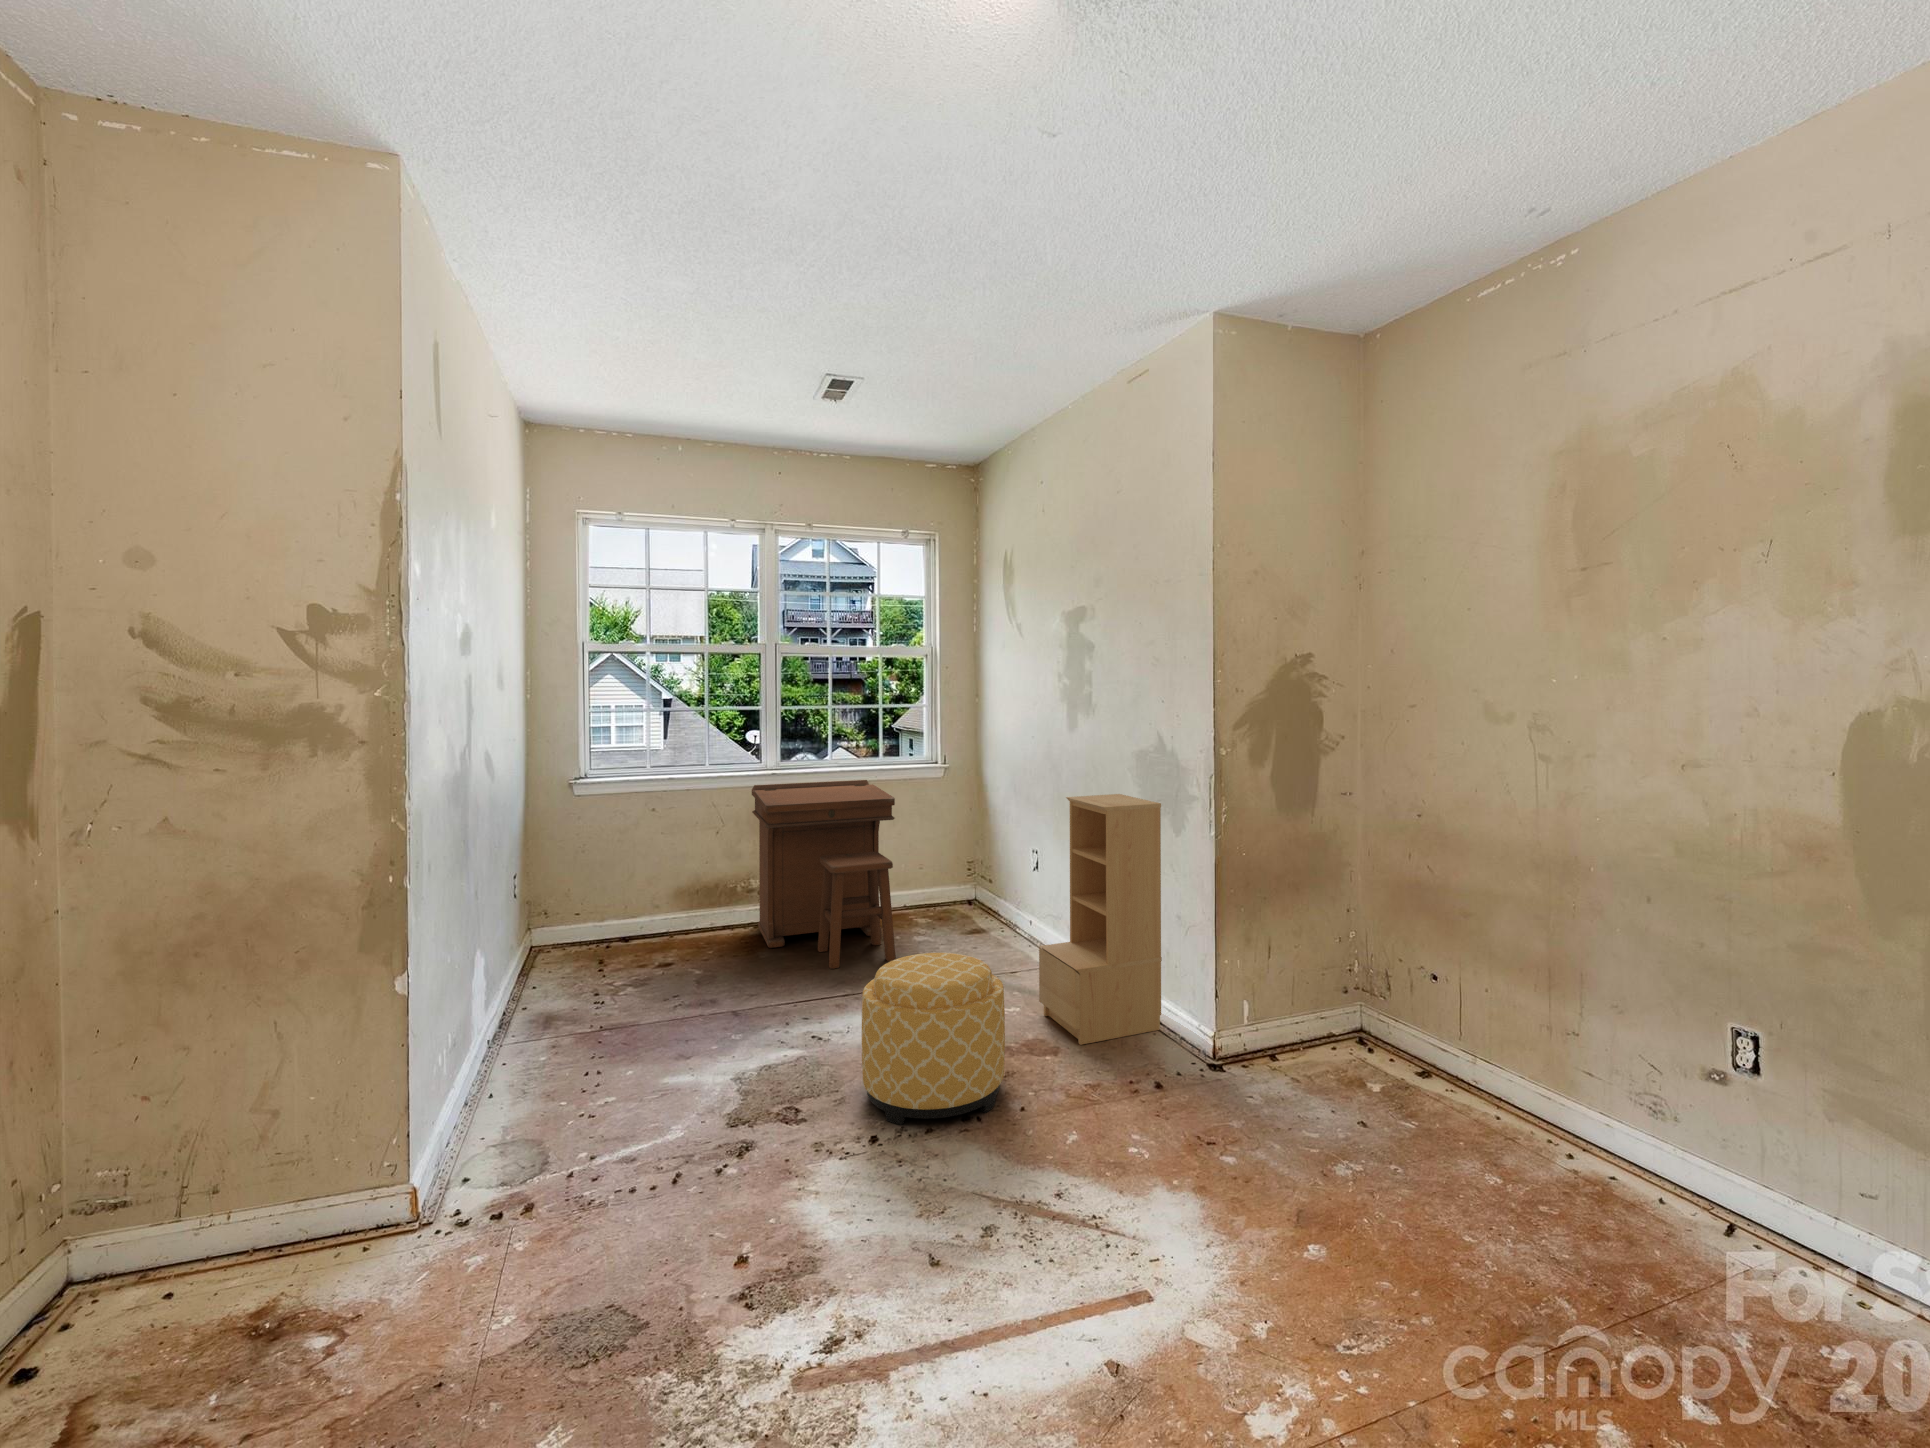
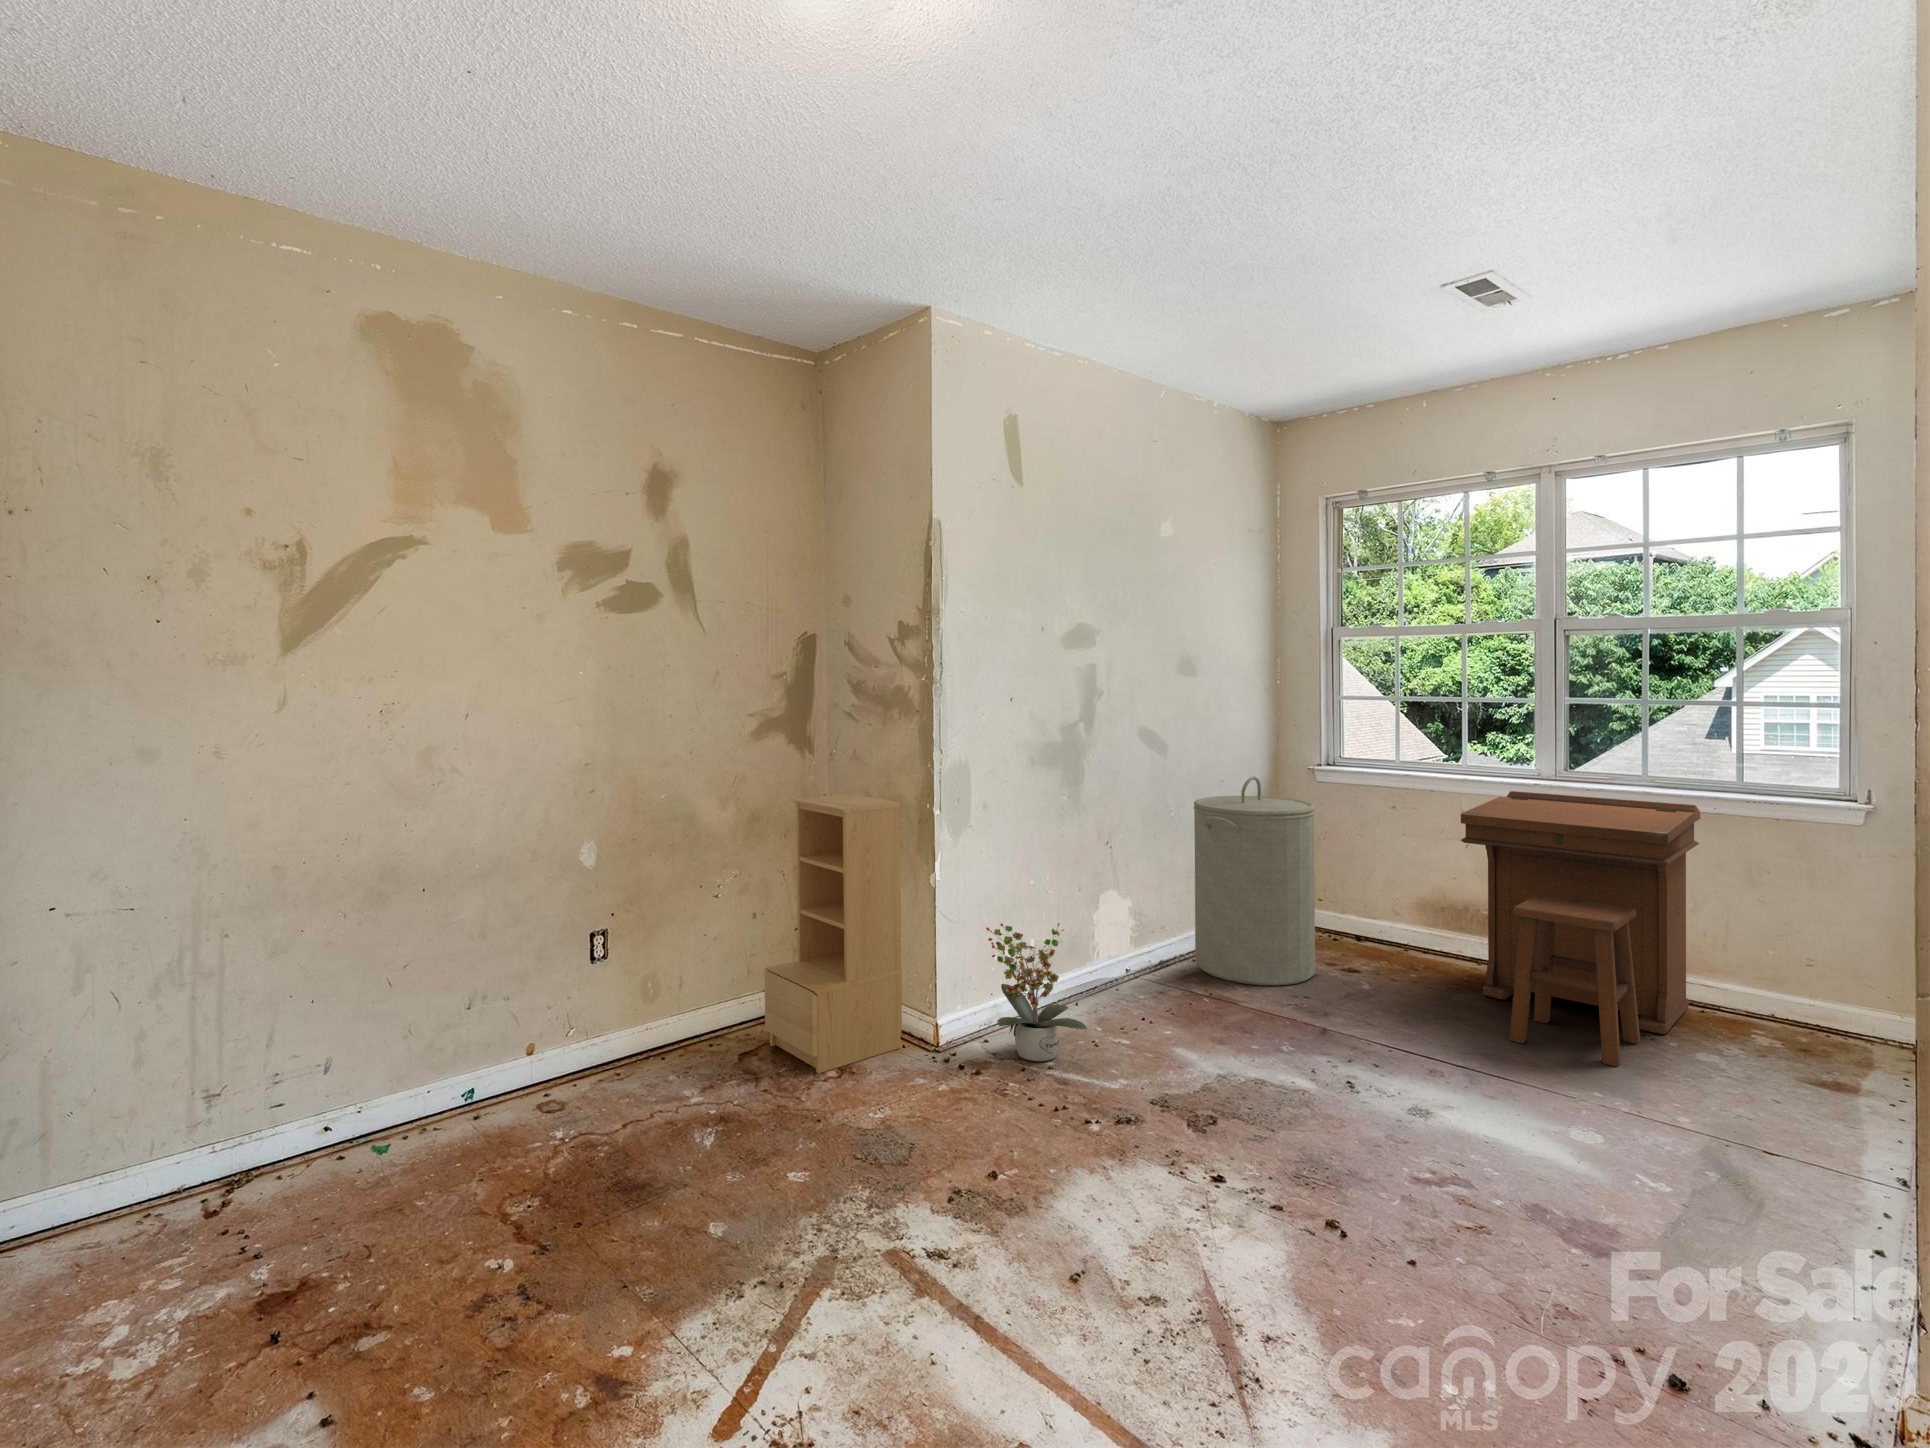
bookshelf: present [1039,794,1162,1045] -> present [764,794,902,1073]
laundry hamper: none [519,798,649,1013] -> present [1194,776,1316,986]
ottoman: present [862,953,1005,1125] -> none [1256,1008,1457,1242]
potted plant: none [462,989,616,1167] -> present [986,923,1087,1061]

